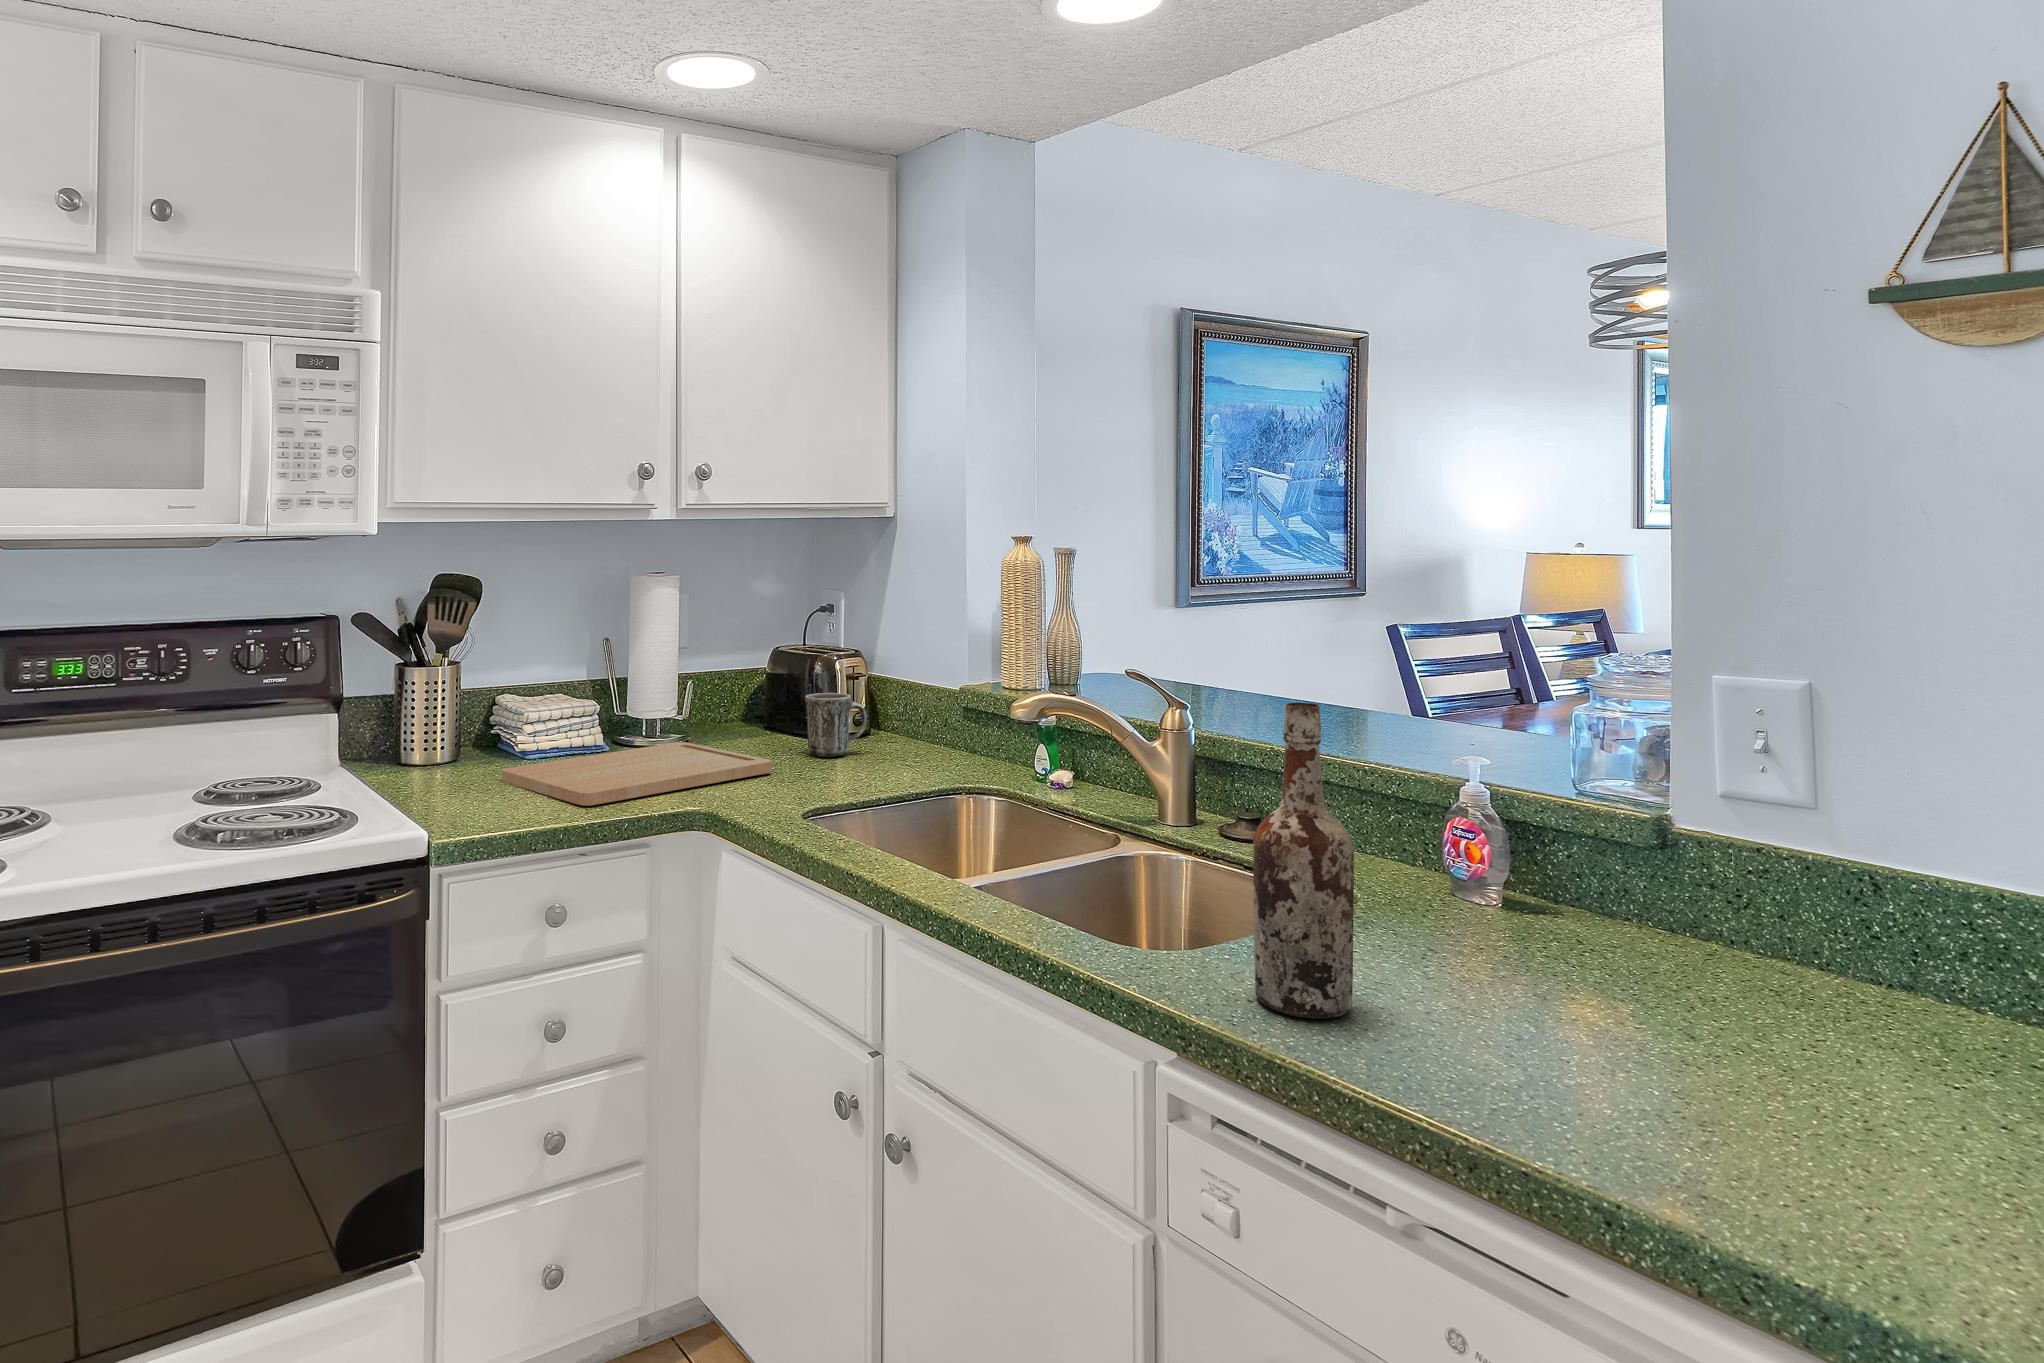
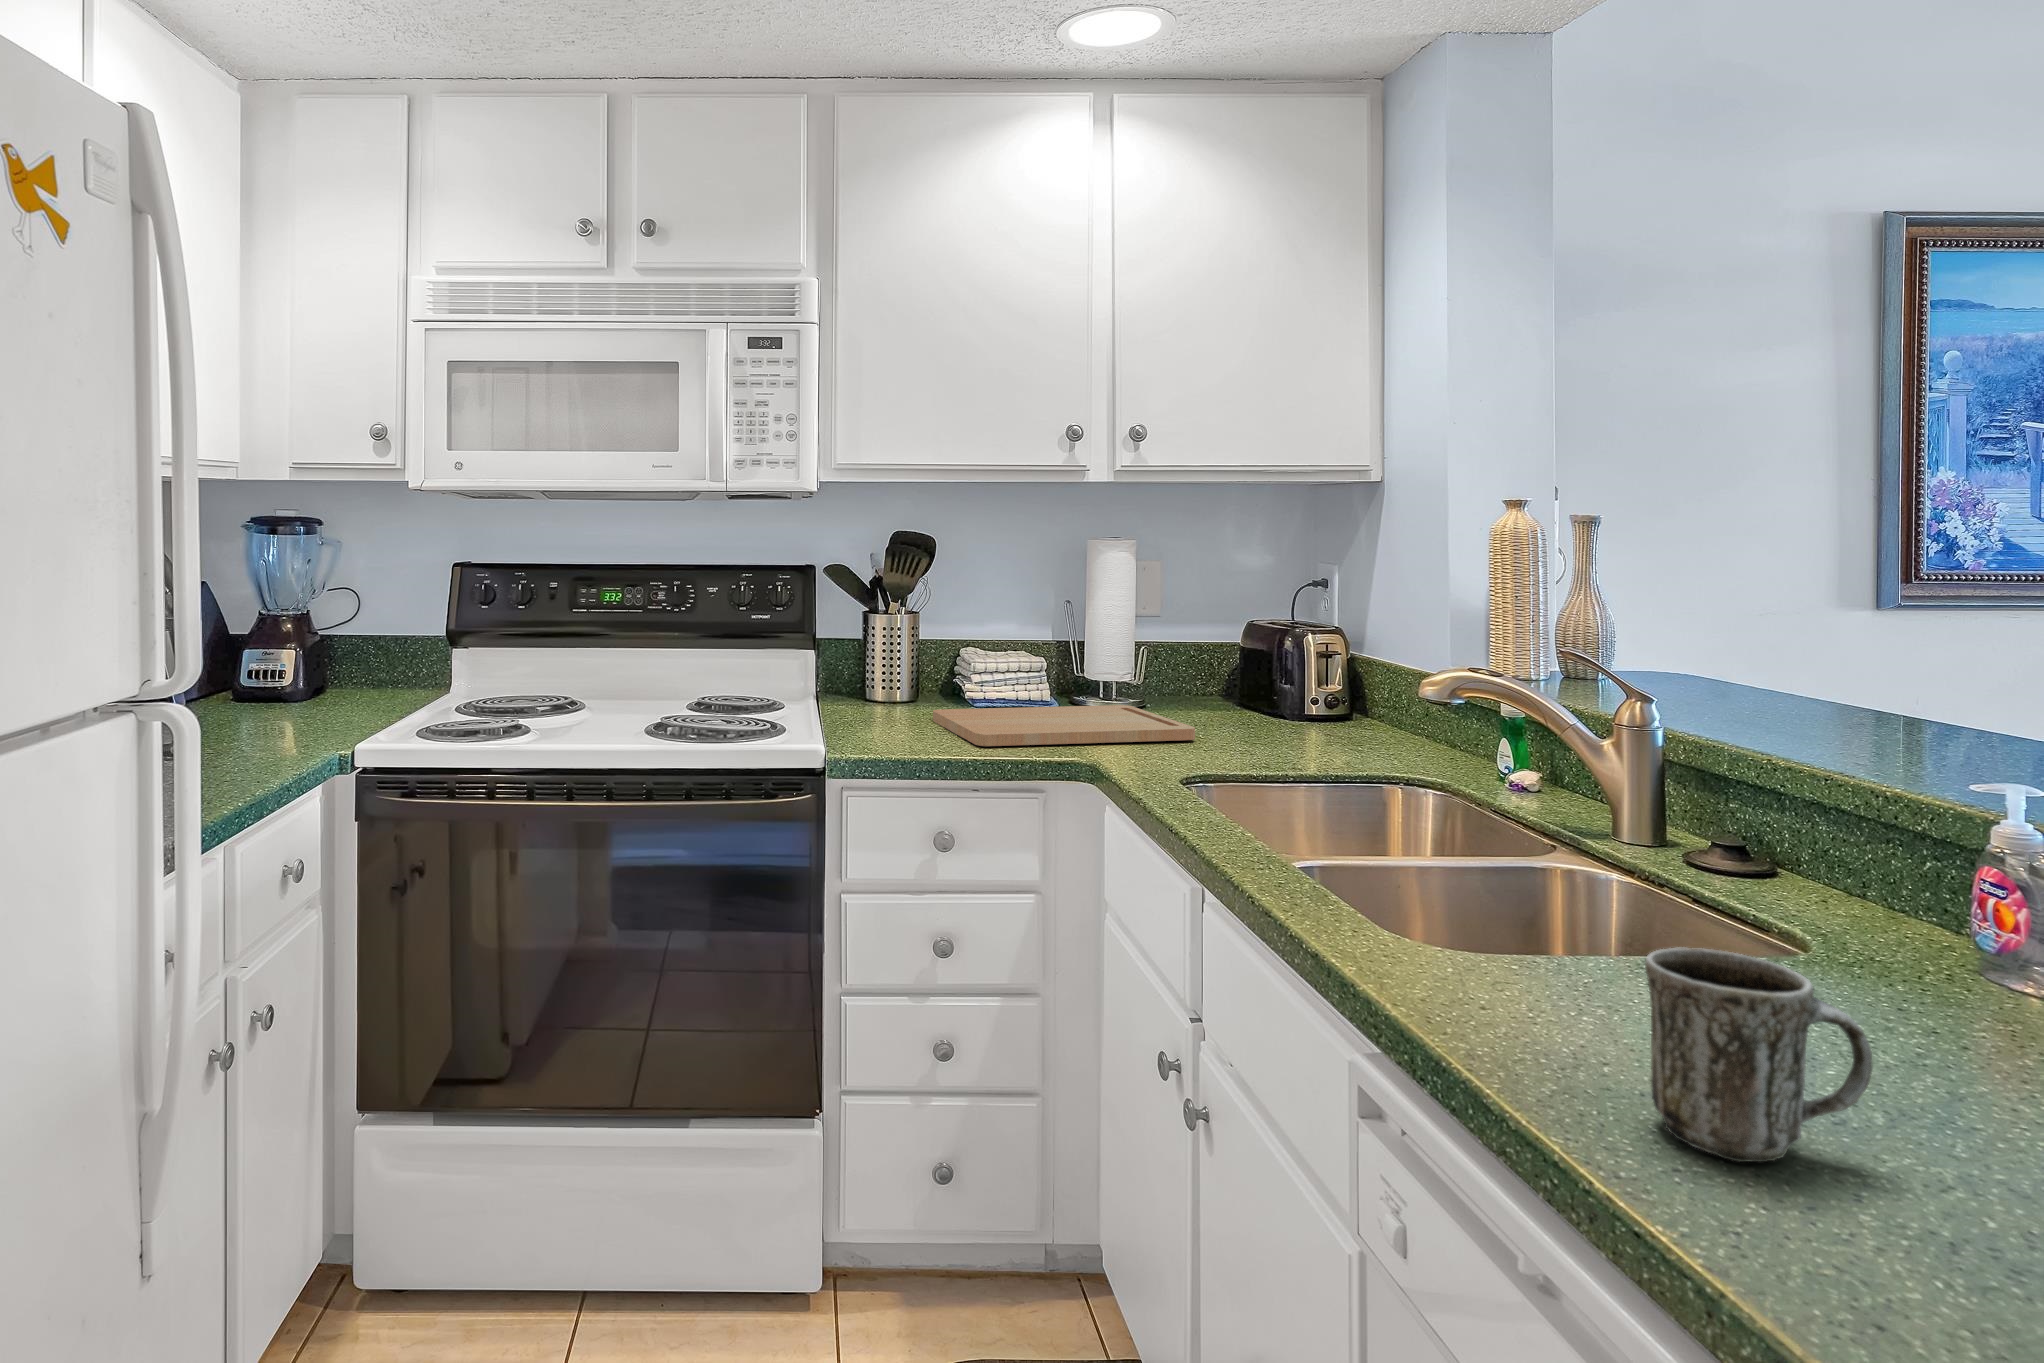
mug: present [805,693,867,757] -> present [1645,947,1872,1162]
wine bottle: present [1253,703,1354,1019] -> none [1488,664,1619,1043]

